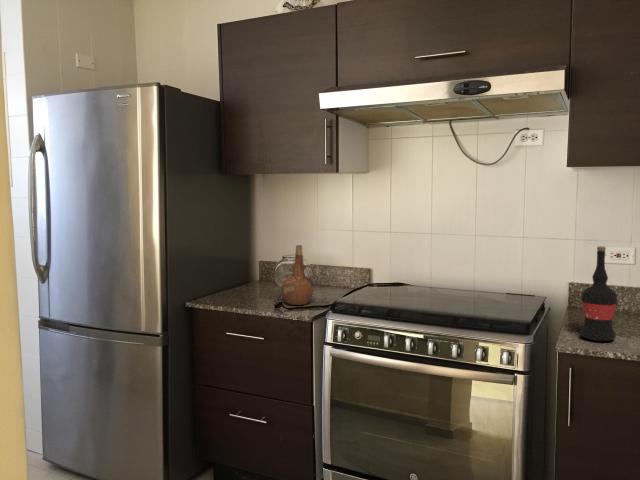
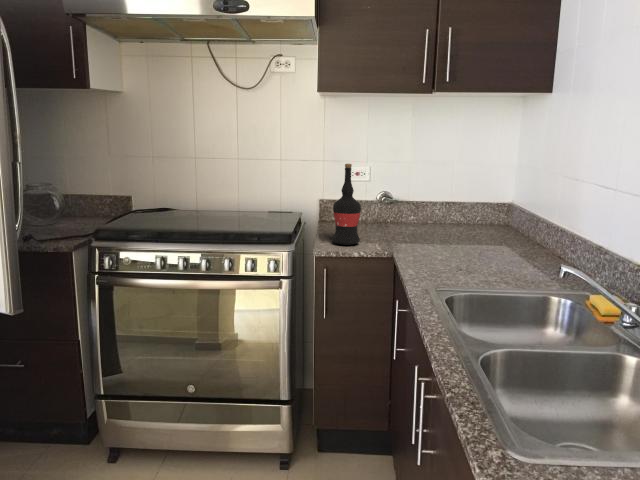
ceramic pitcher: present [281,245,315,305] -> none [34,169,73,234]

